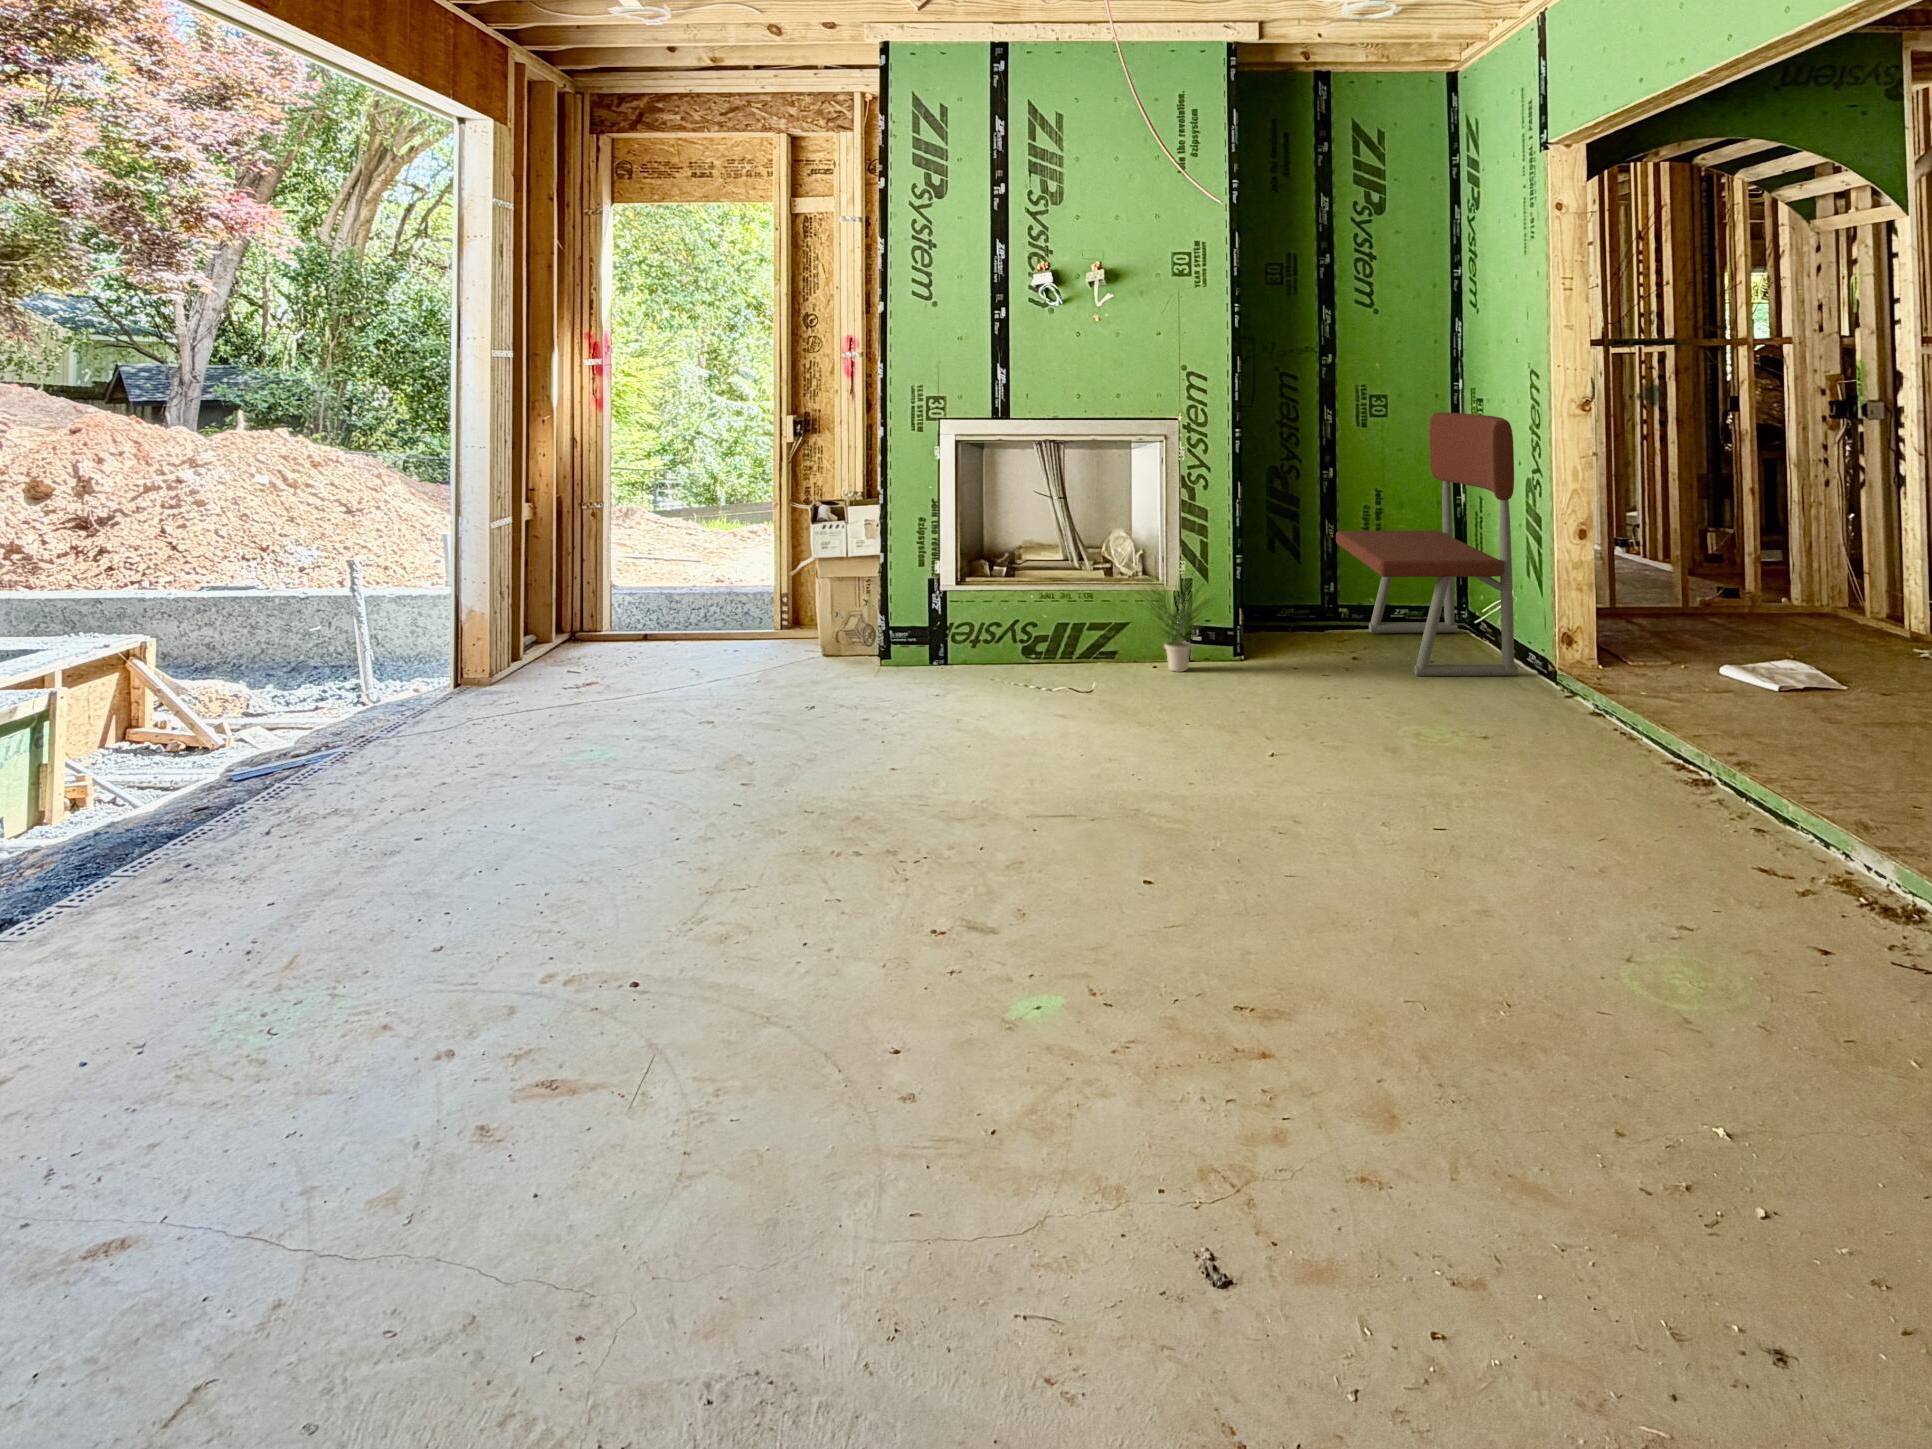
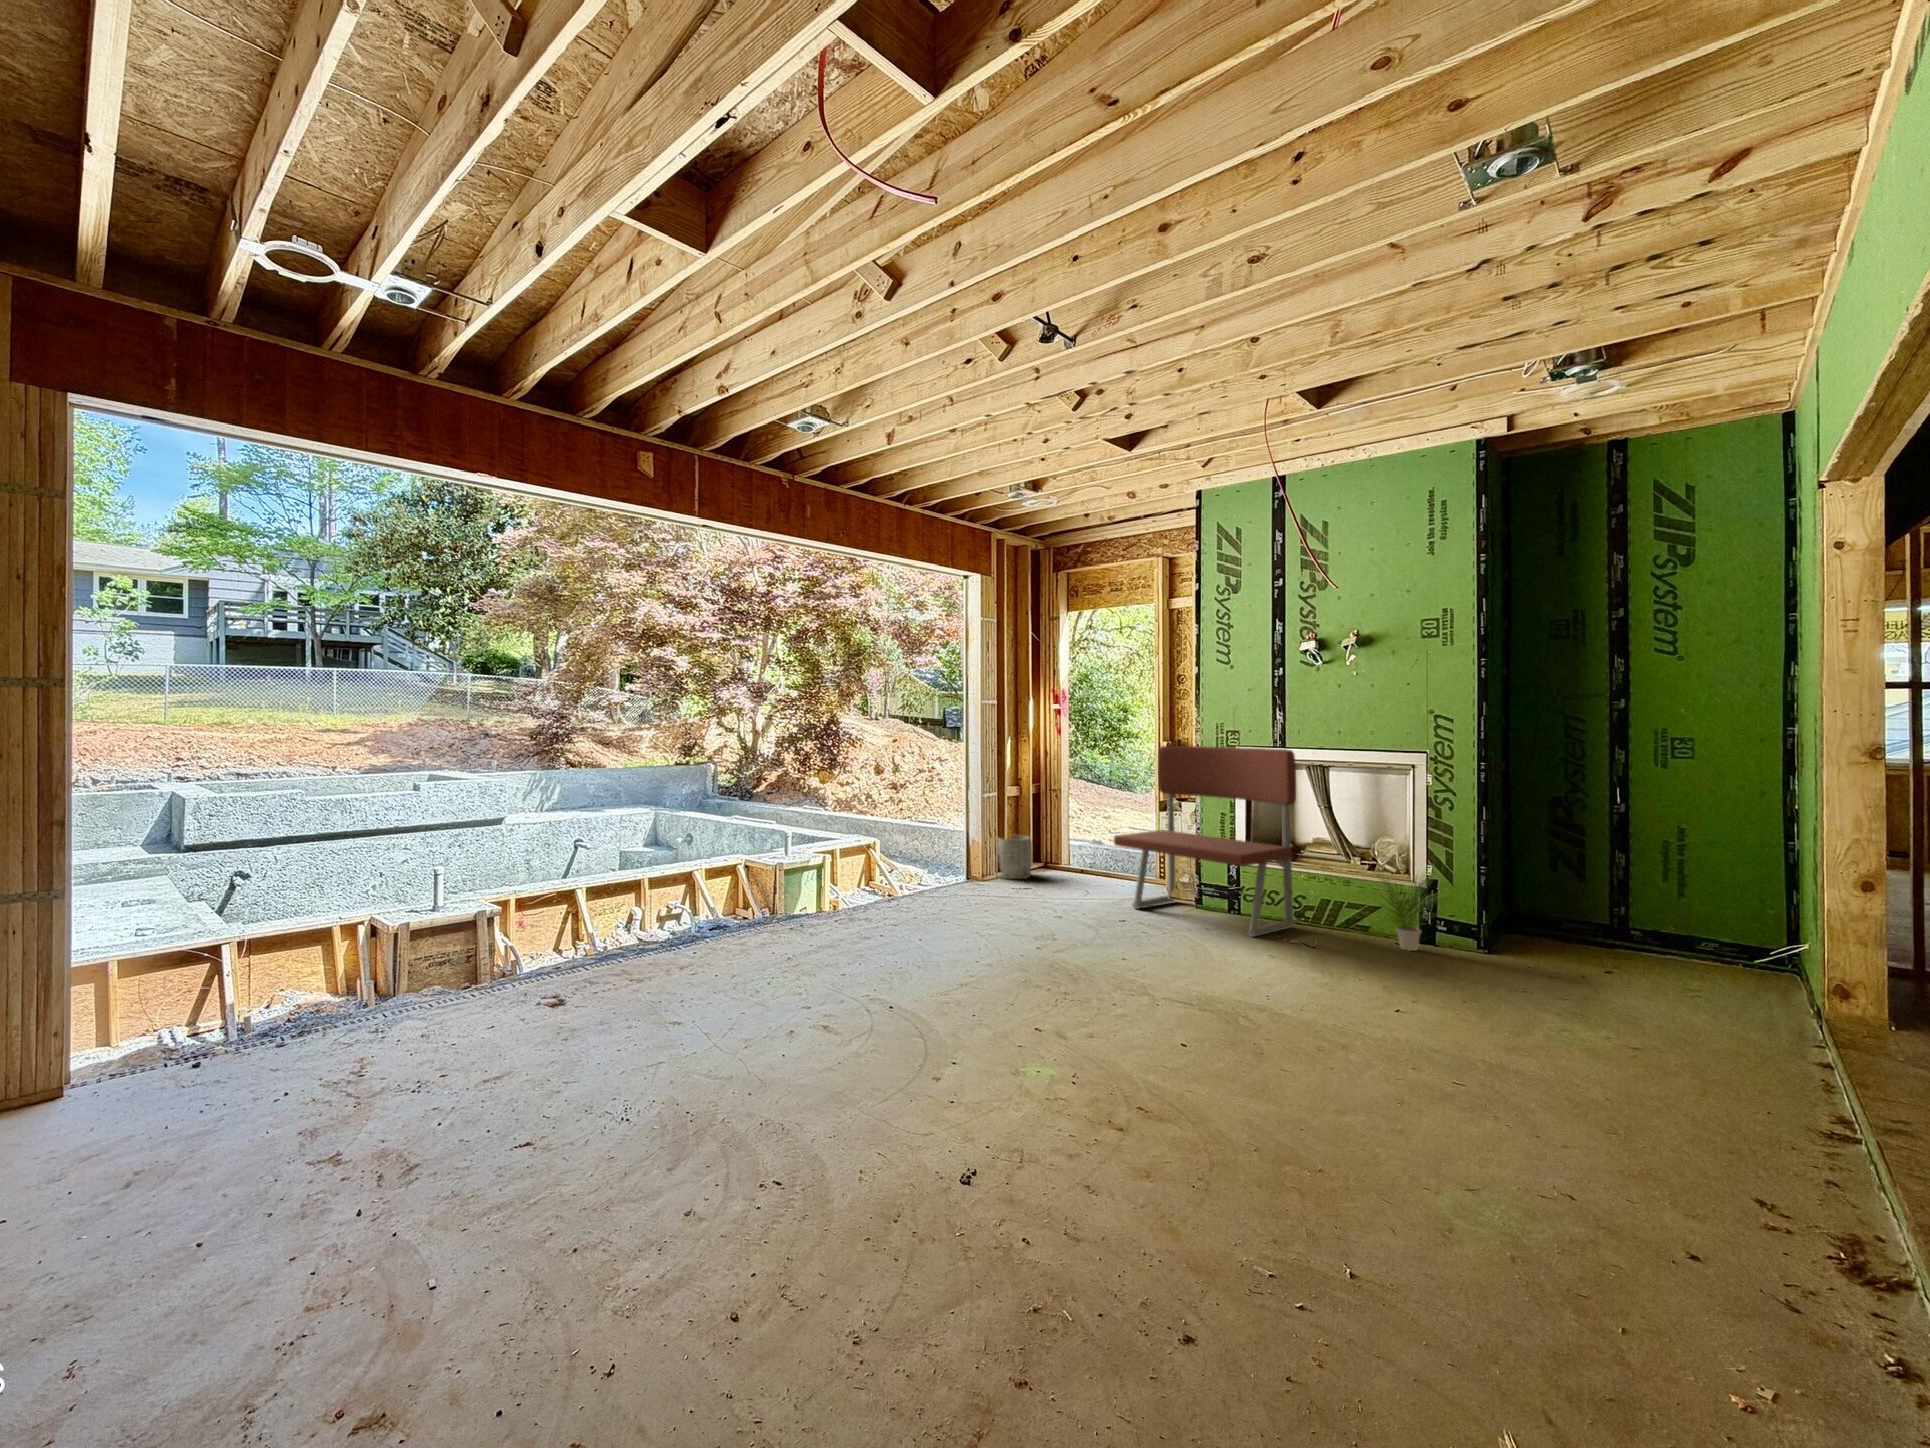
bench: present [1336,412,1518,676] -> present [1114,746,1296,937]
woven basket: none [508,593,584,677] -> present [996,835,1032,879]

